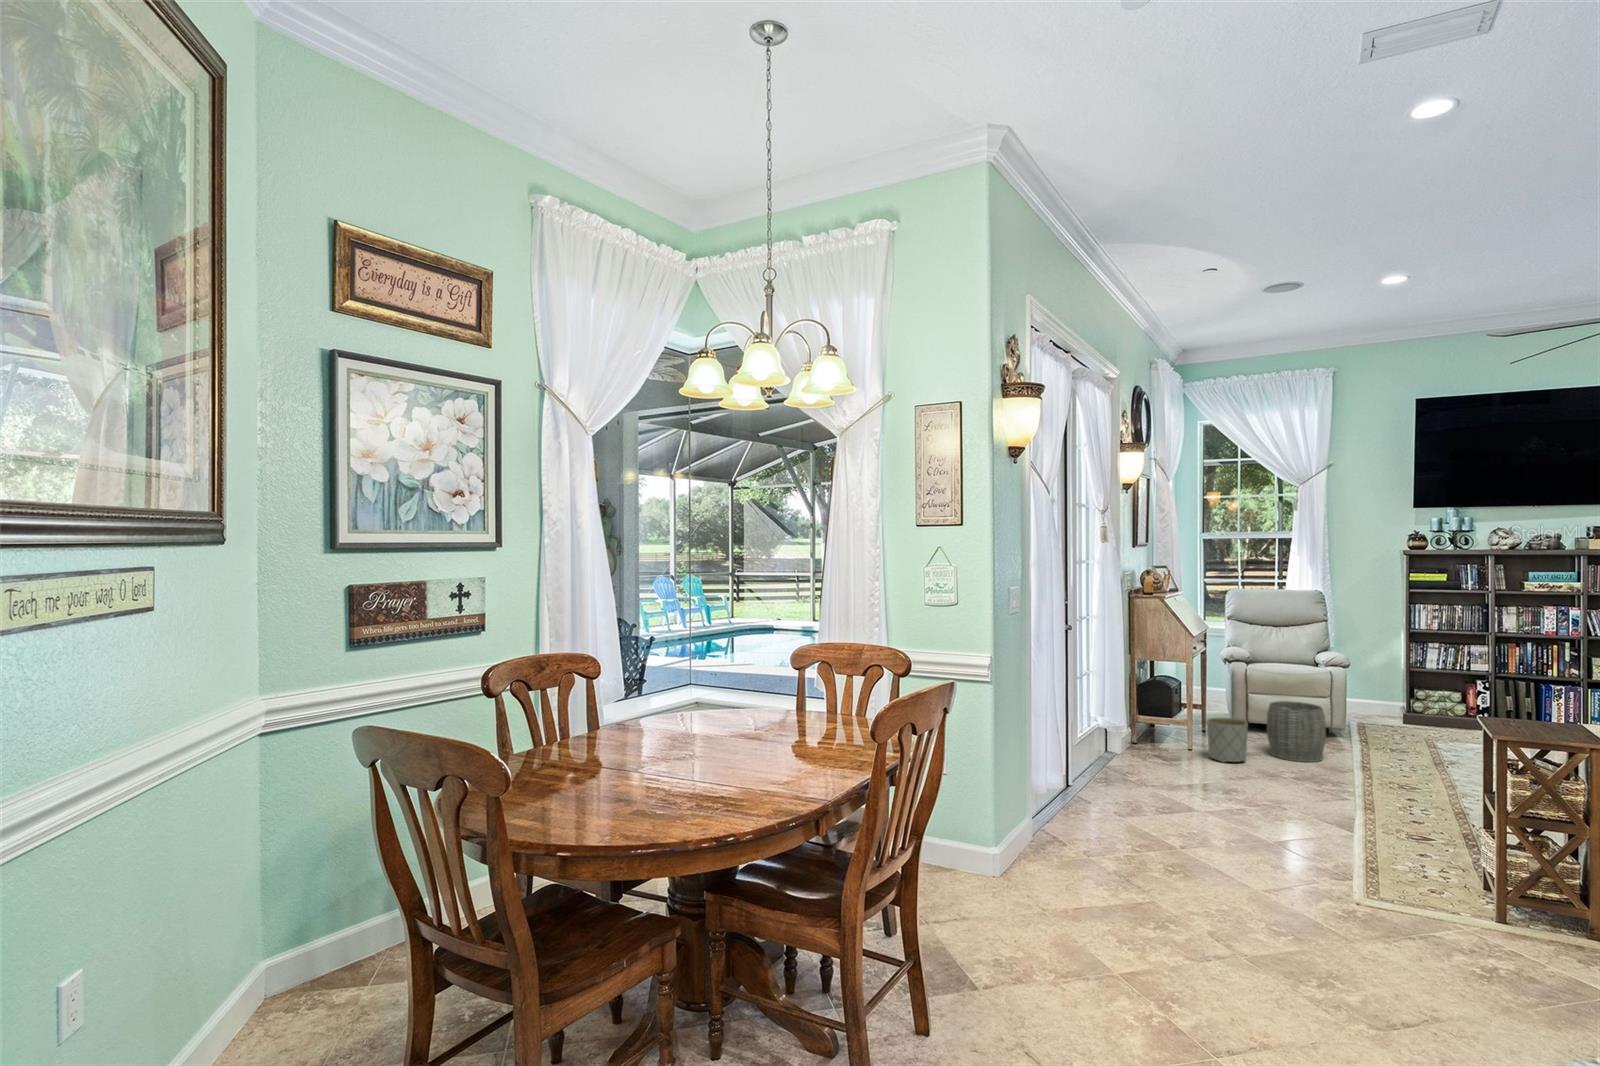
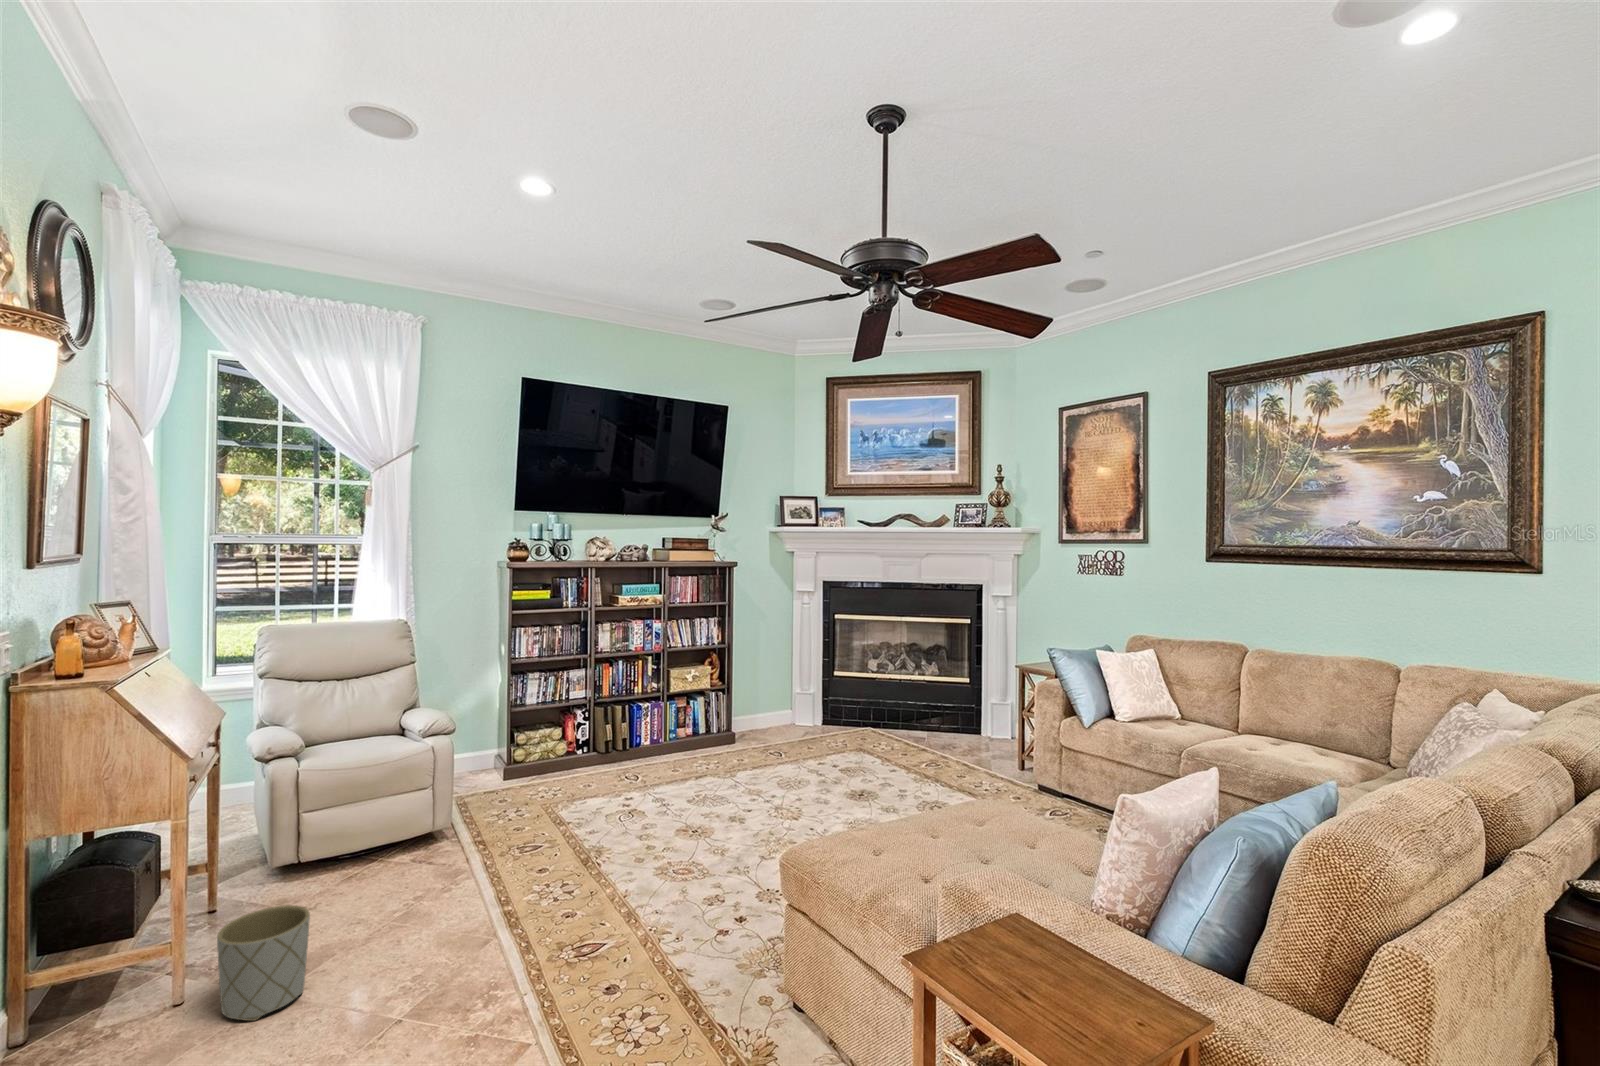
woven basket: present [1267,701,1326,762] -> none [341,822,440,945]

